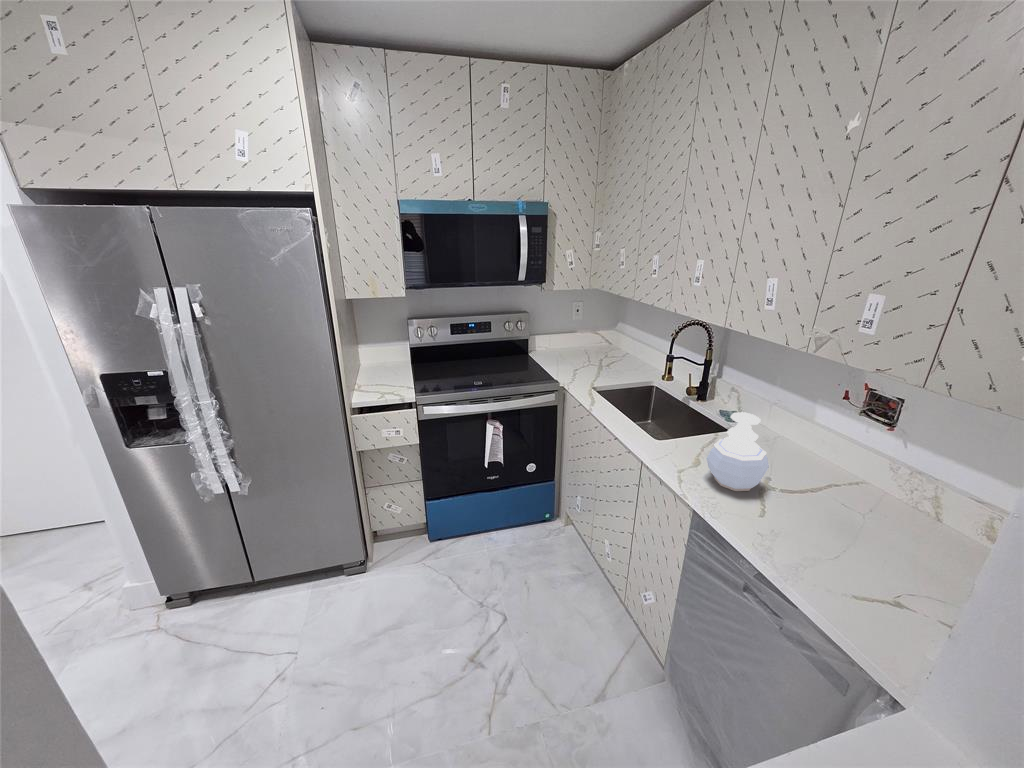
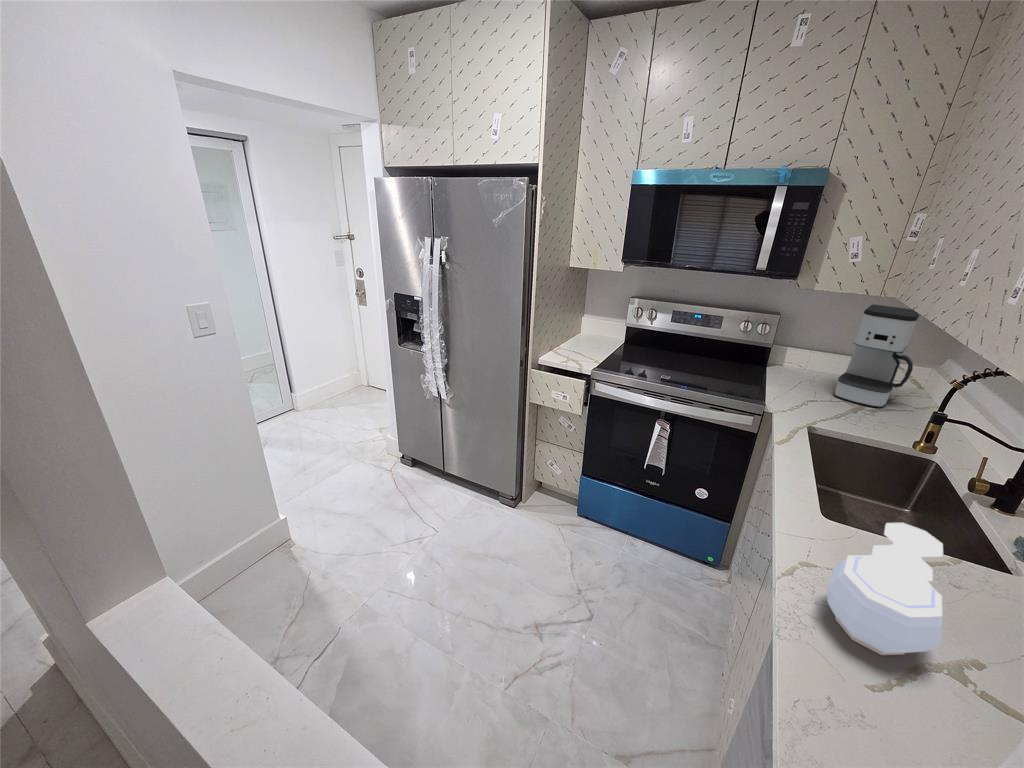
coffee maker: none [579,295,617,363] -> present [834,304,920,408]

